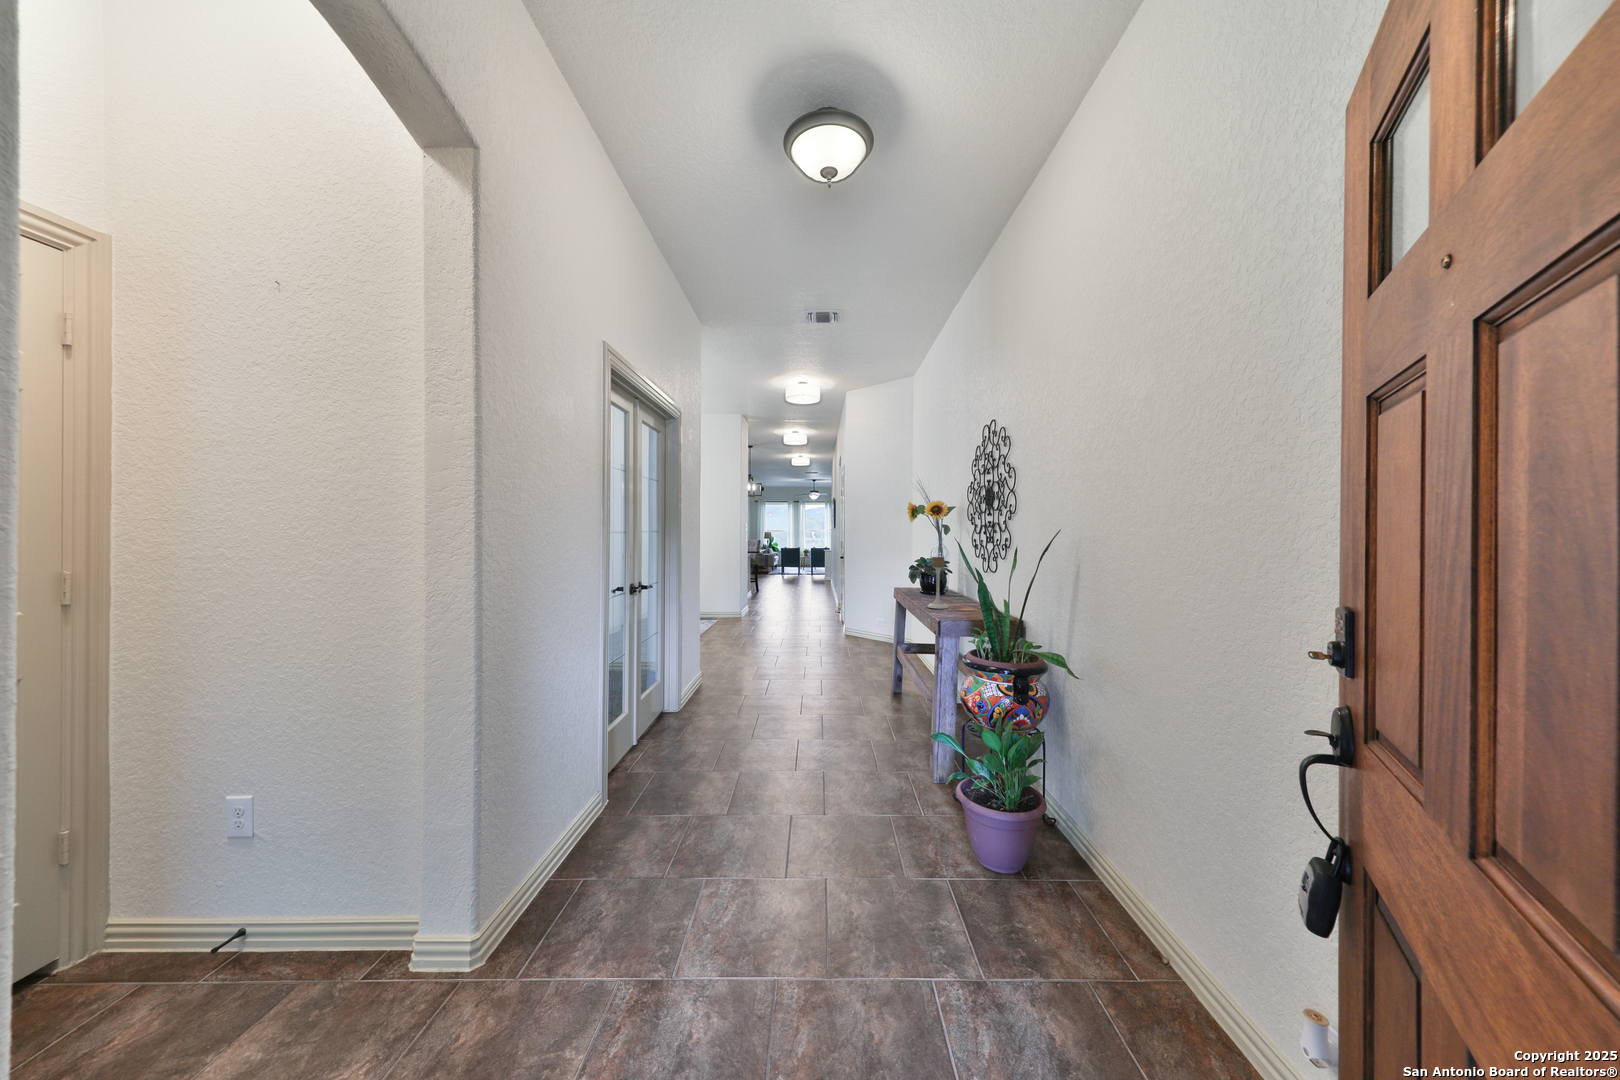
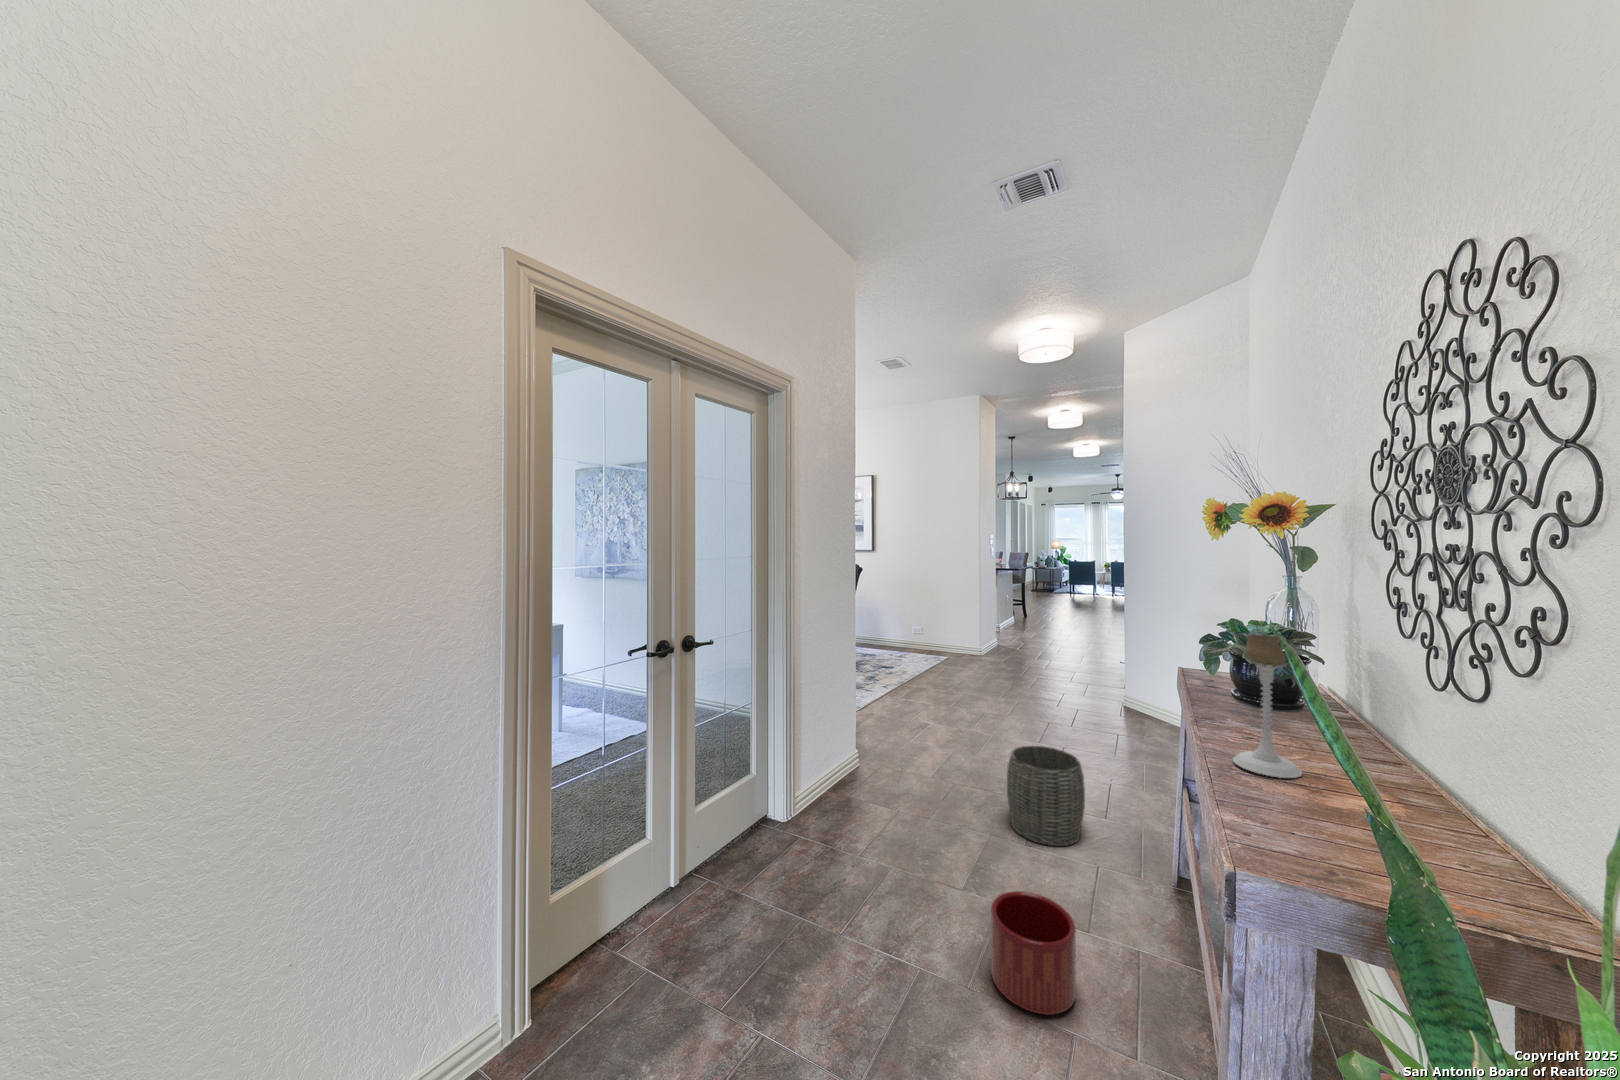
woven basket: none [816,639,856,687] -> present [1007,746,1085,846]
planter: none [831,691,868,734] -> present [991,891,1076,1015]

